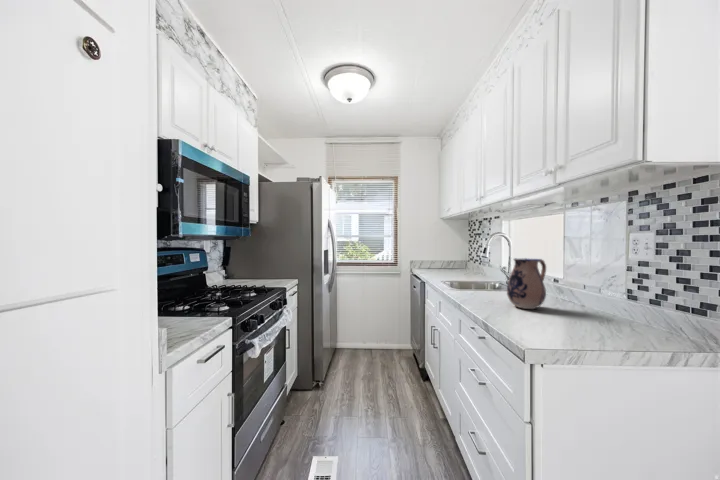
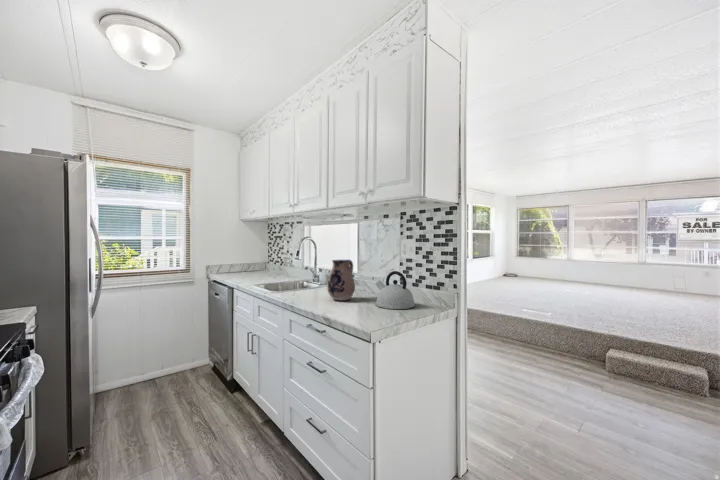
kettle: none [571,277,645,335] -> present [376,271,415,309]

